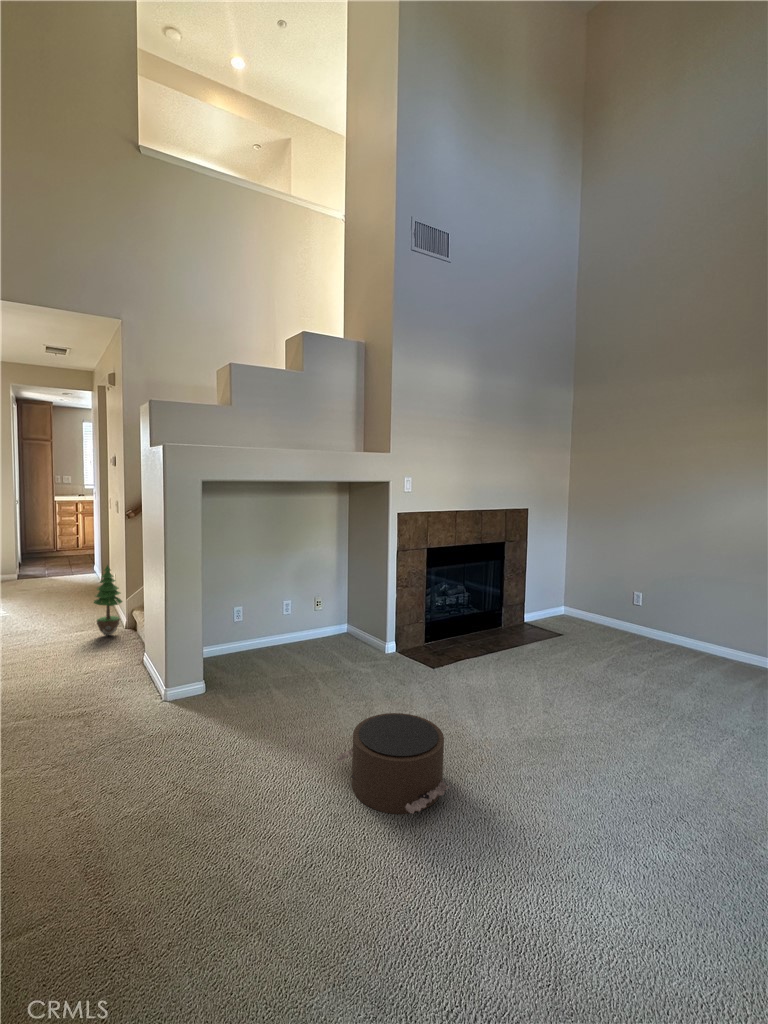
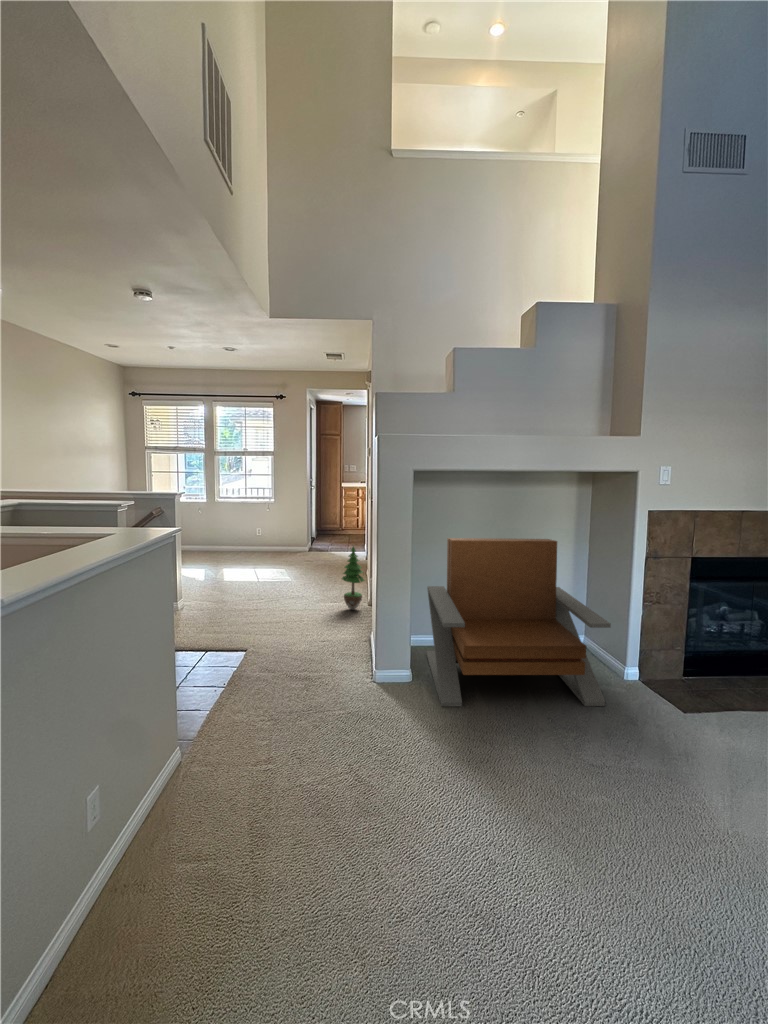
lounge chair: none [210,541,381,707] -> present [426,538,611,706]
pouf: present [335,713,450,814] -> none [509,759,649,904]

